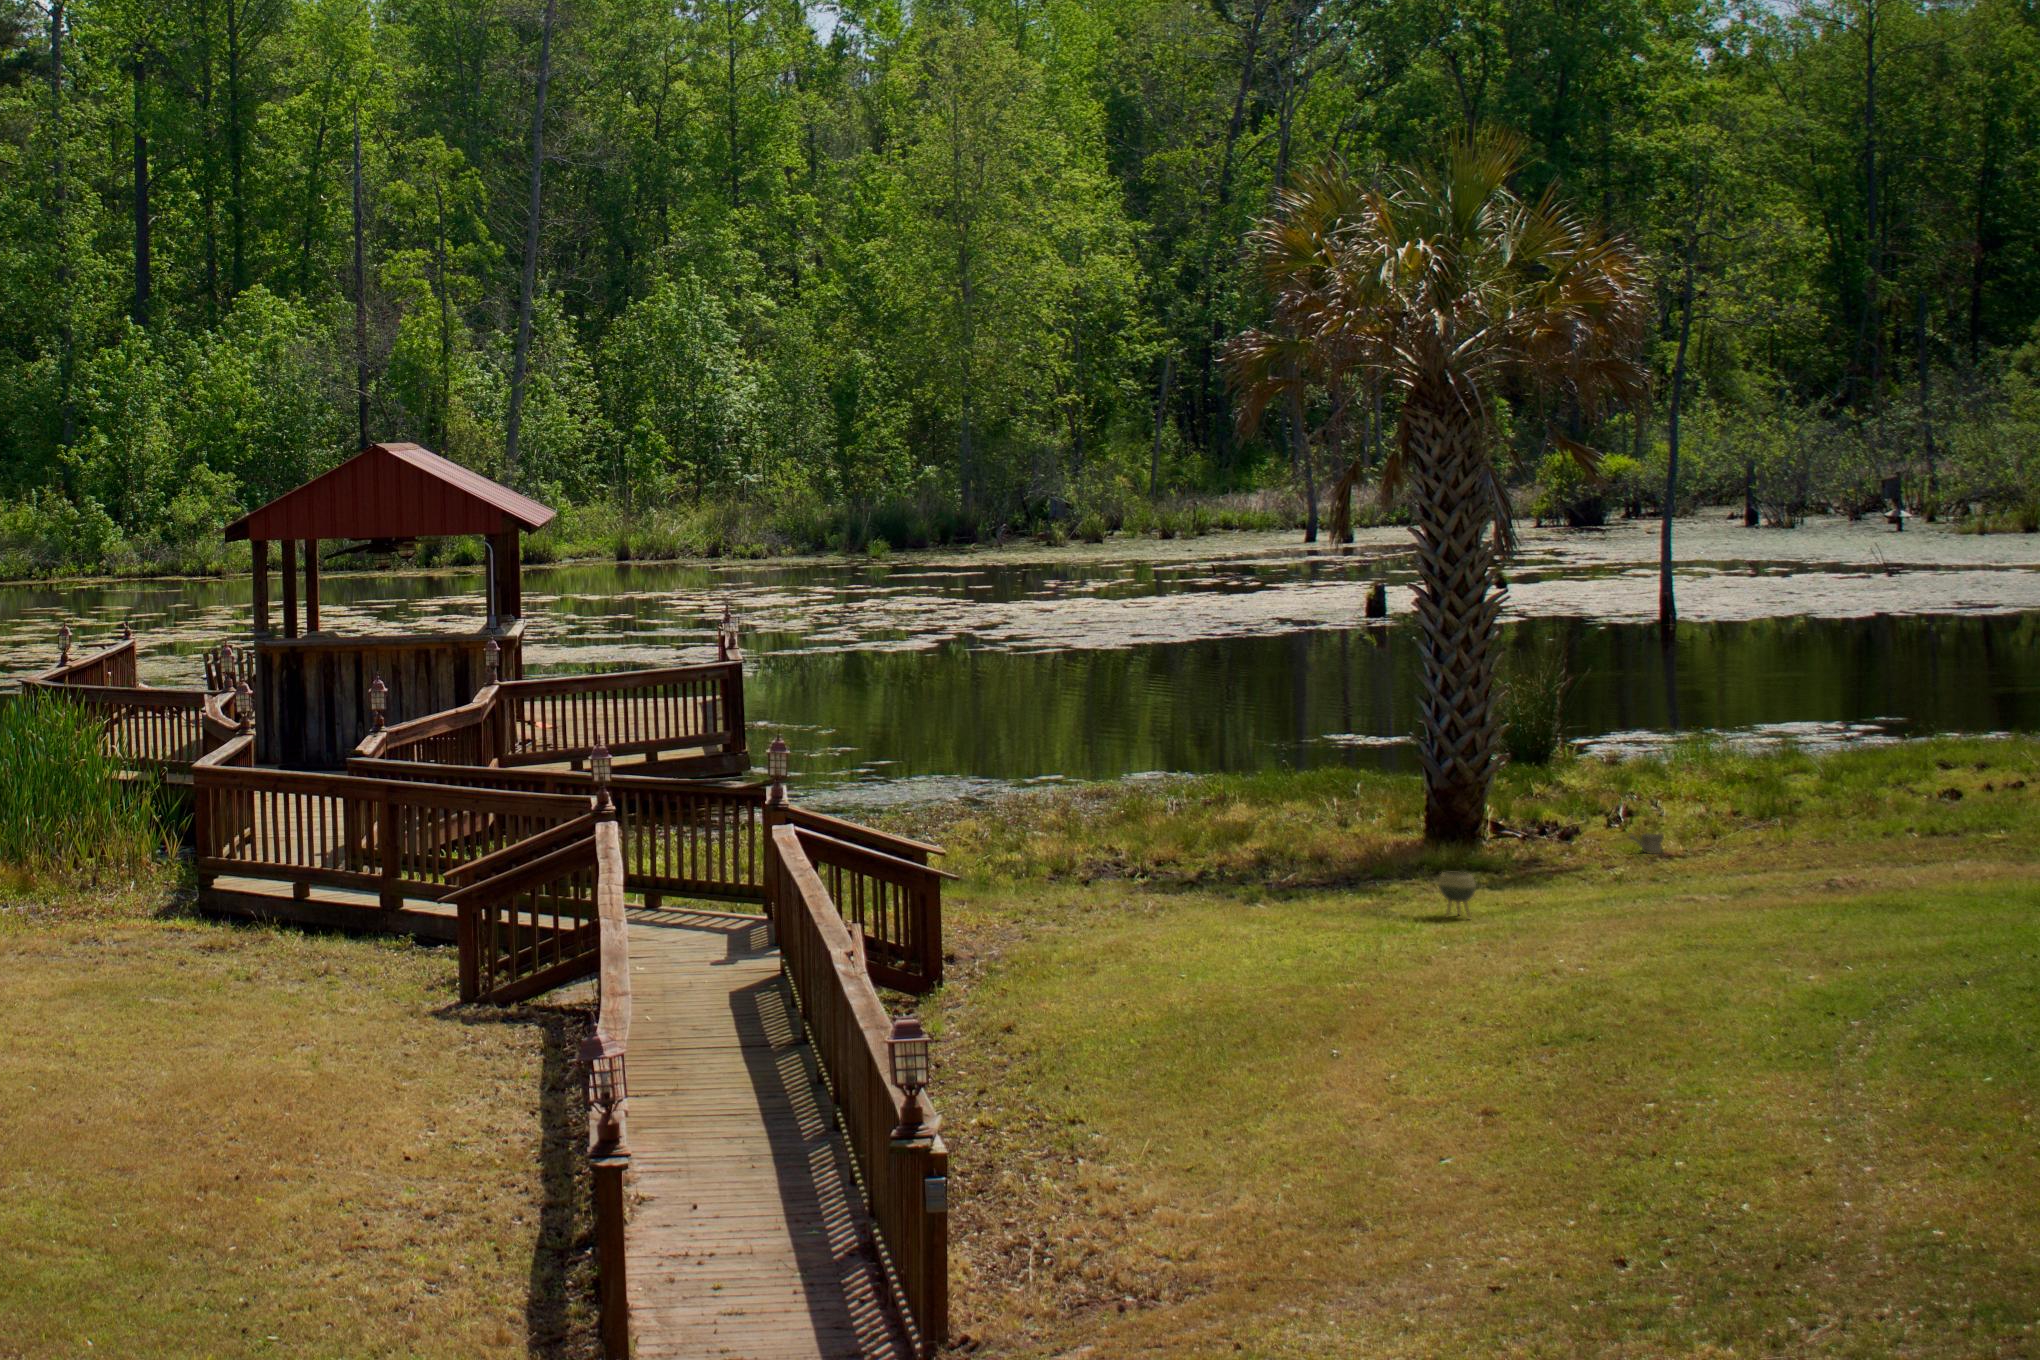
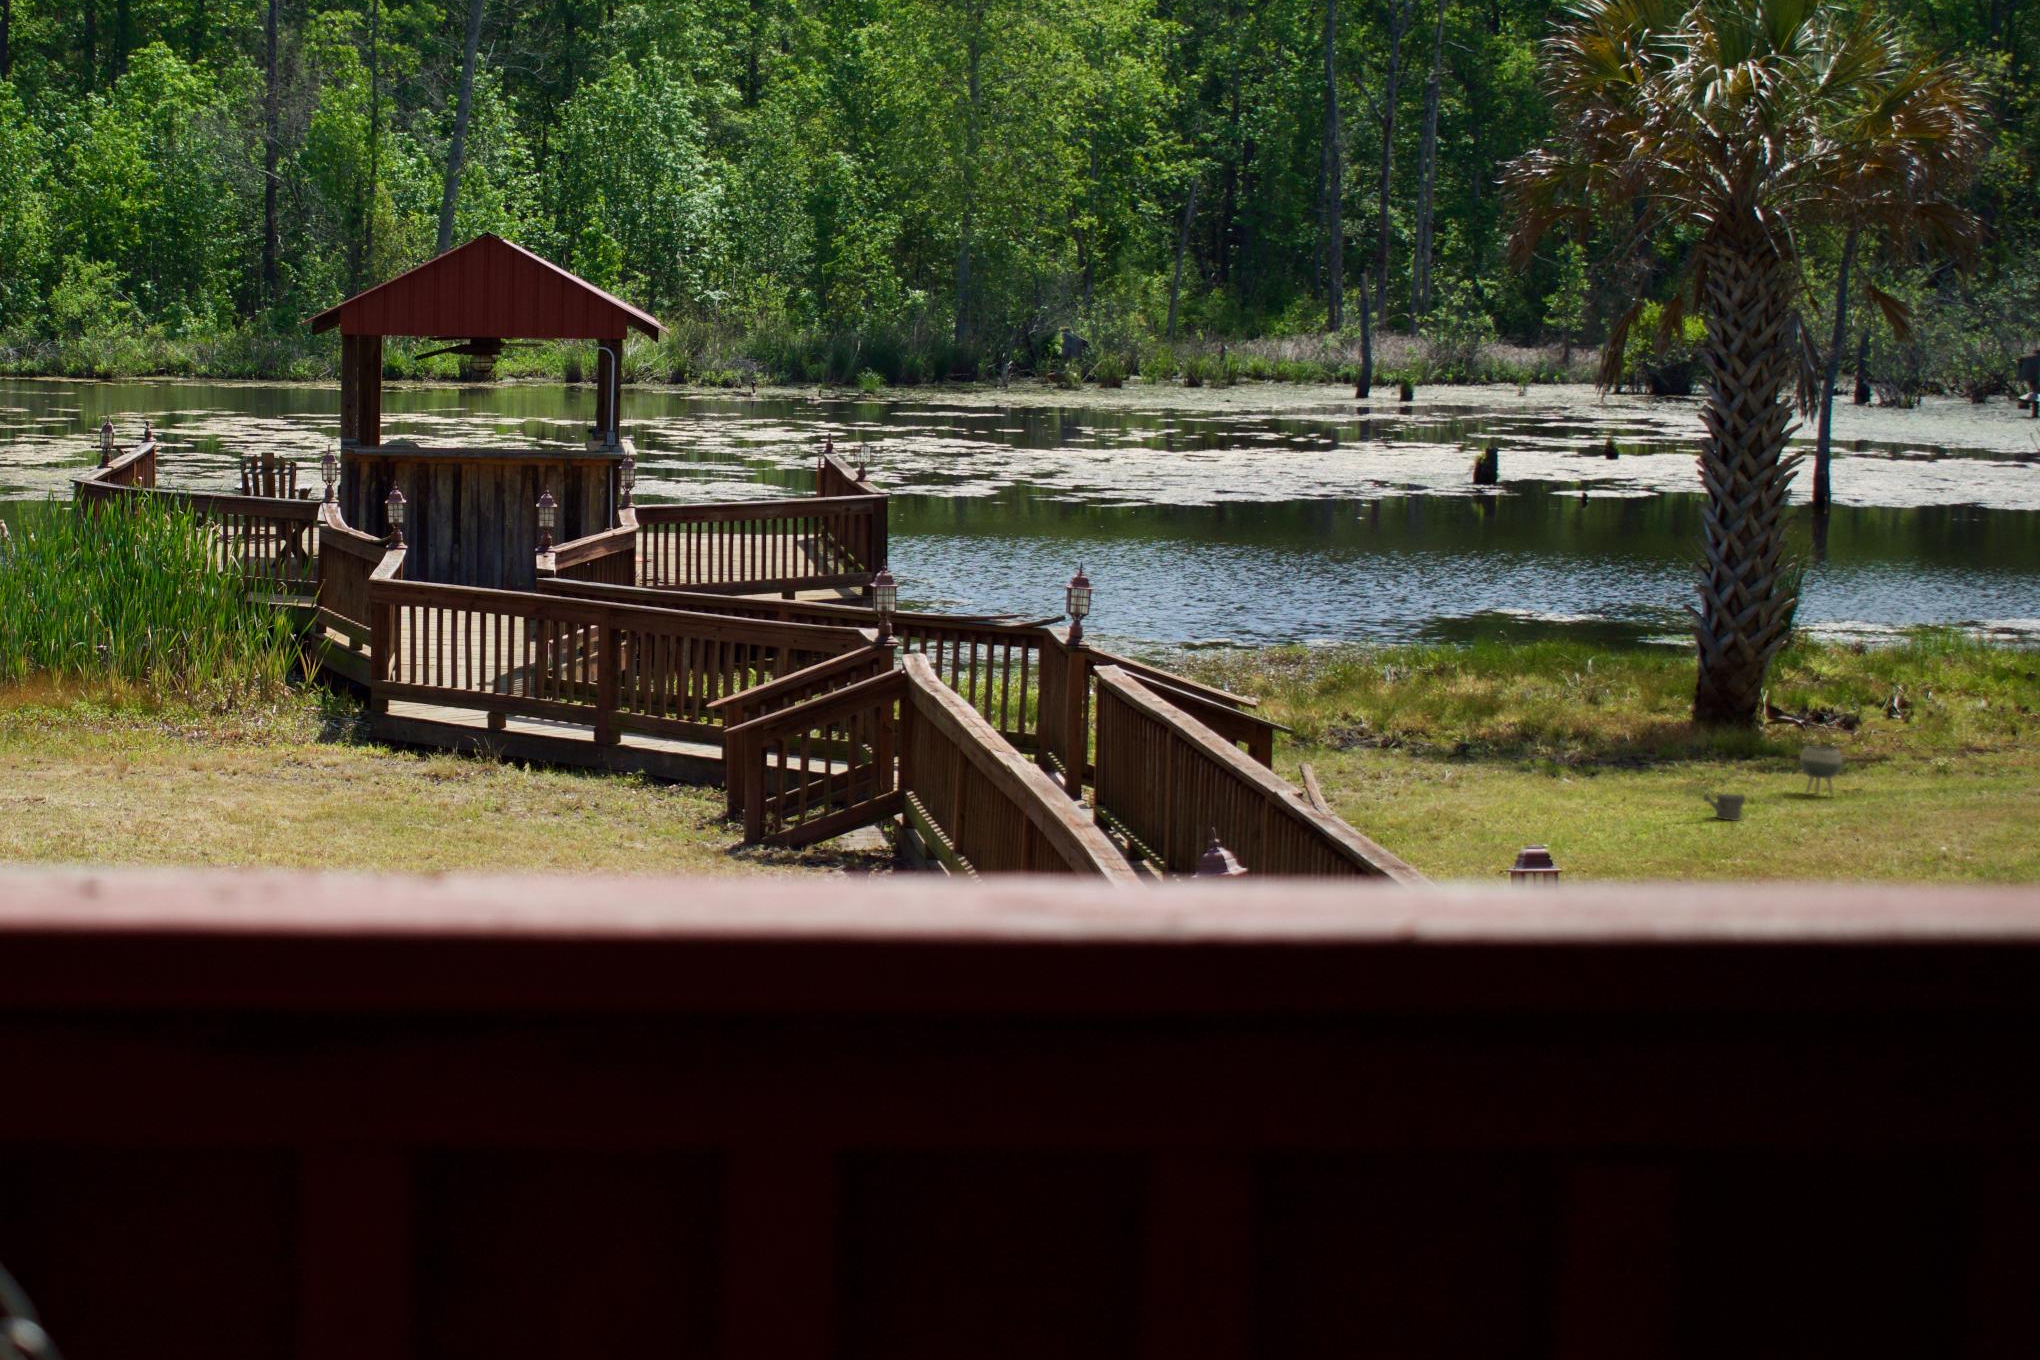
watering can: present [1629,834,1664,854] -> present [1703,794,1745,820]

